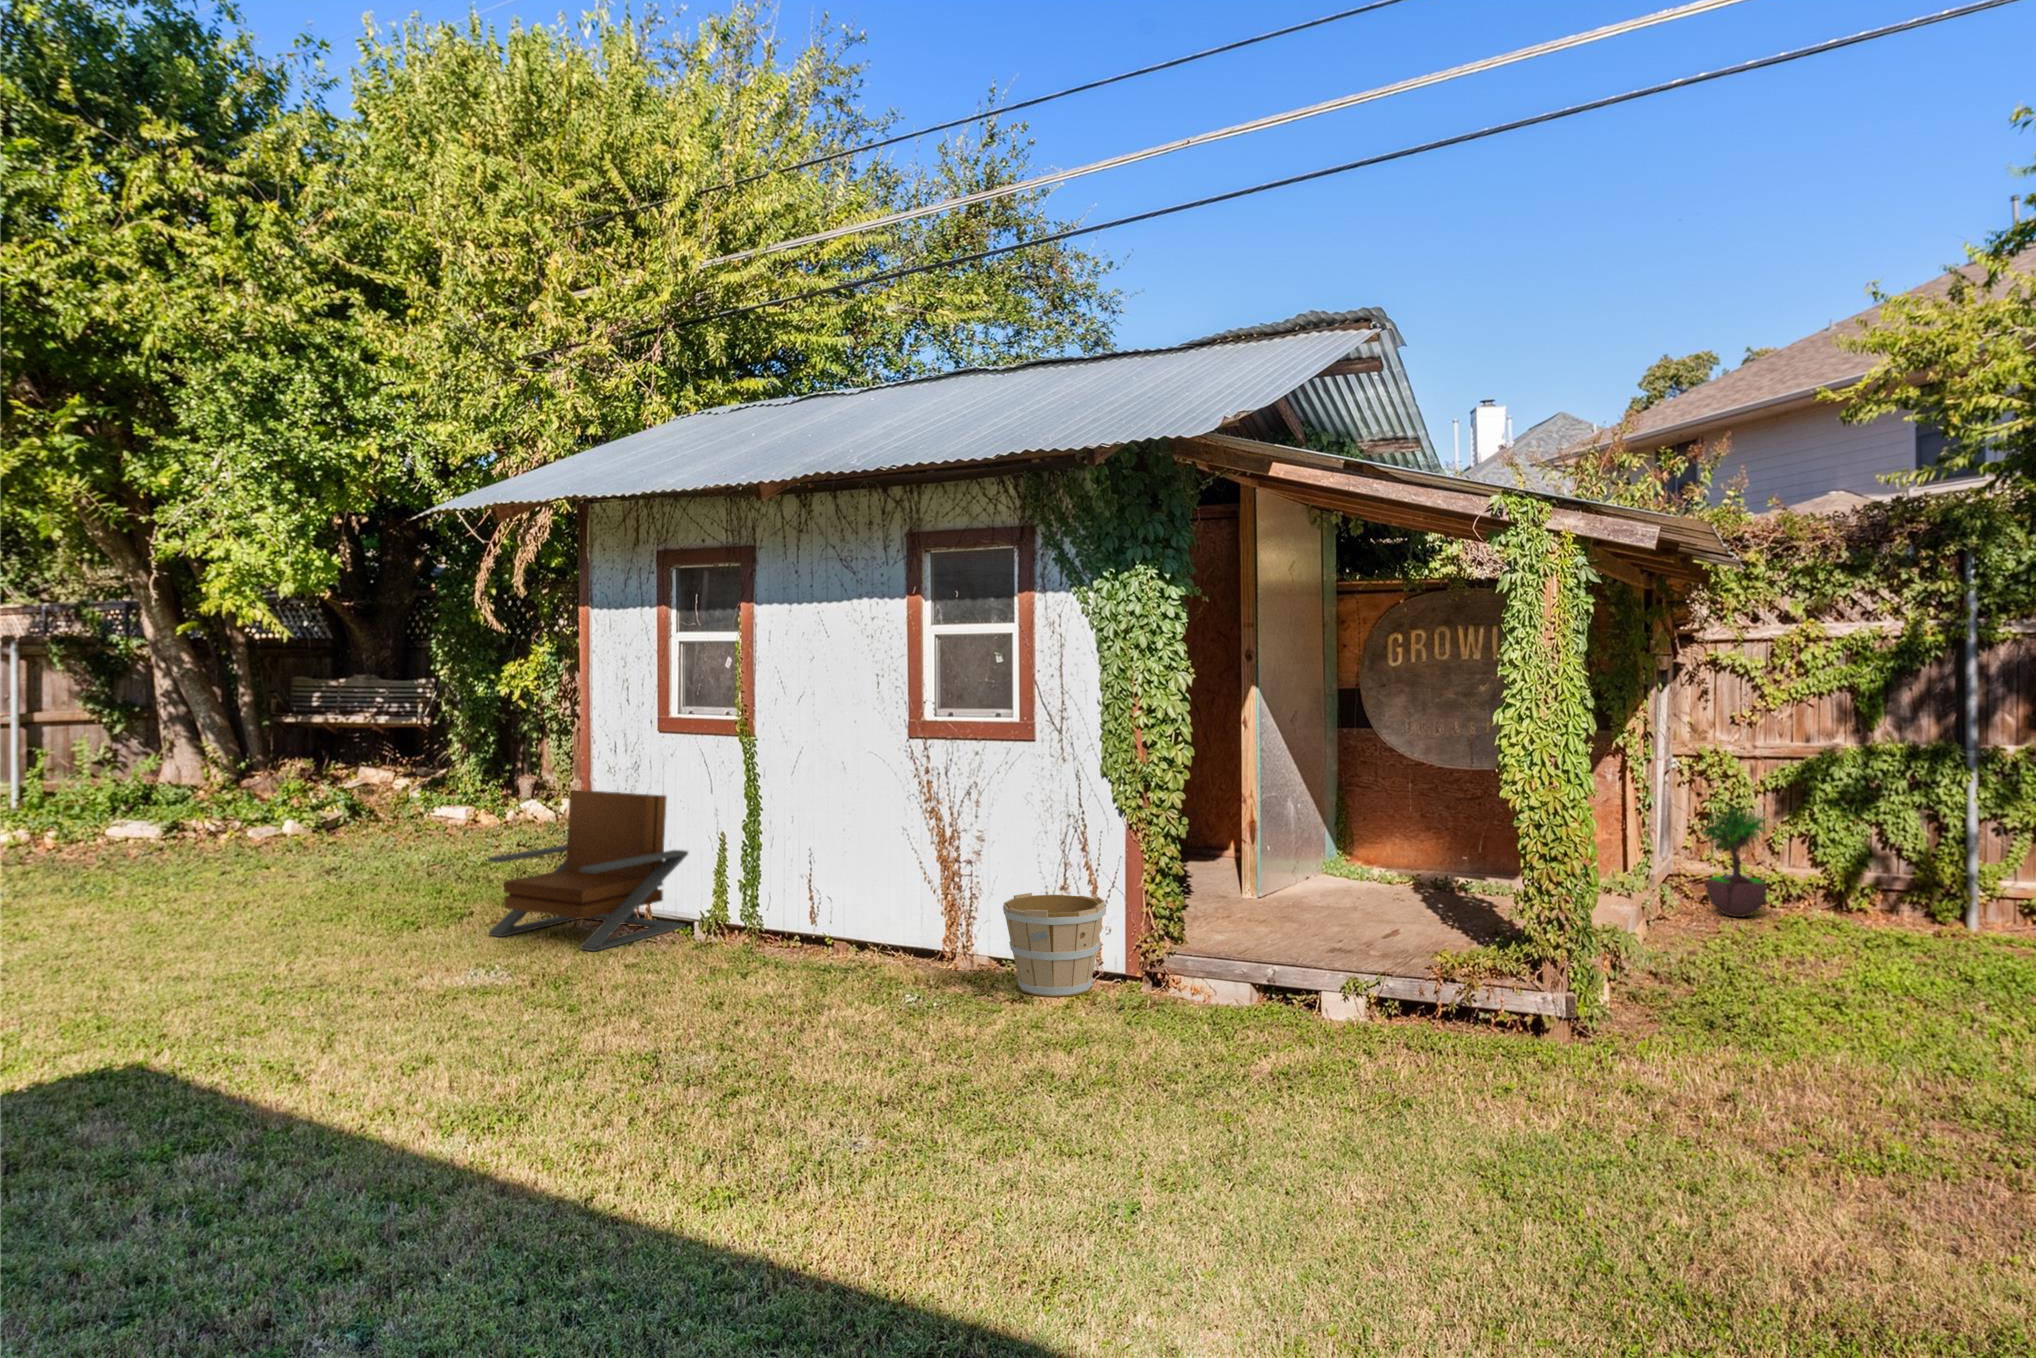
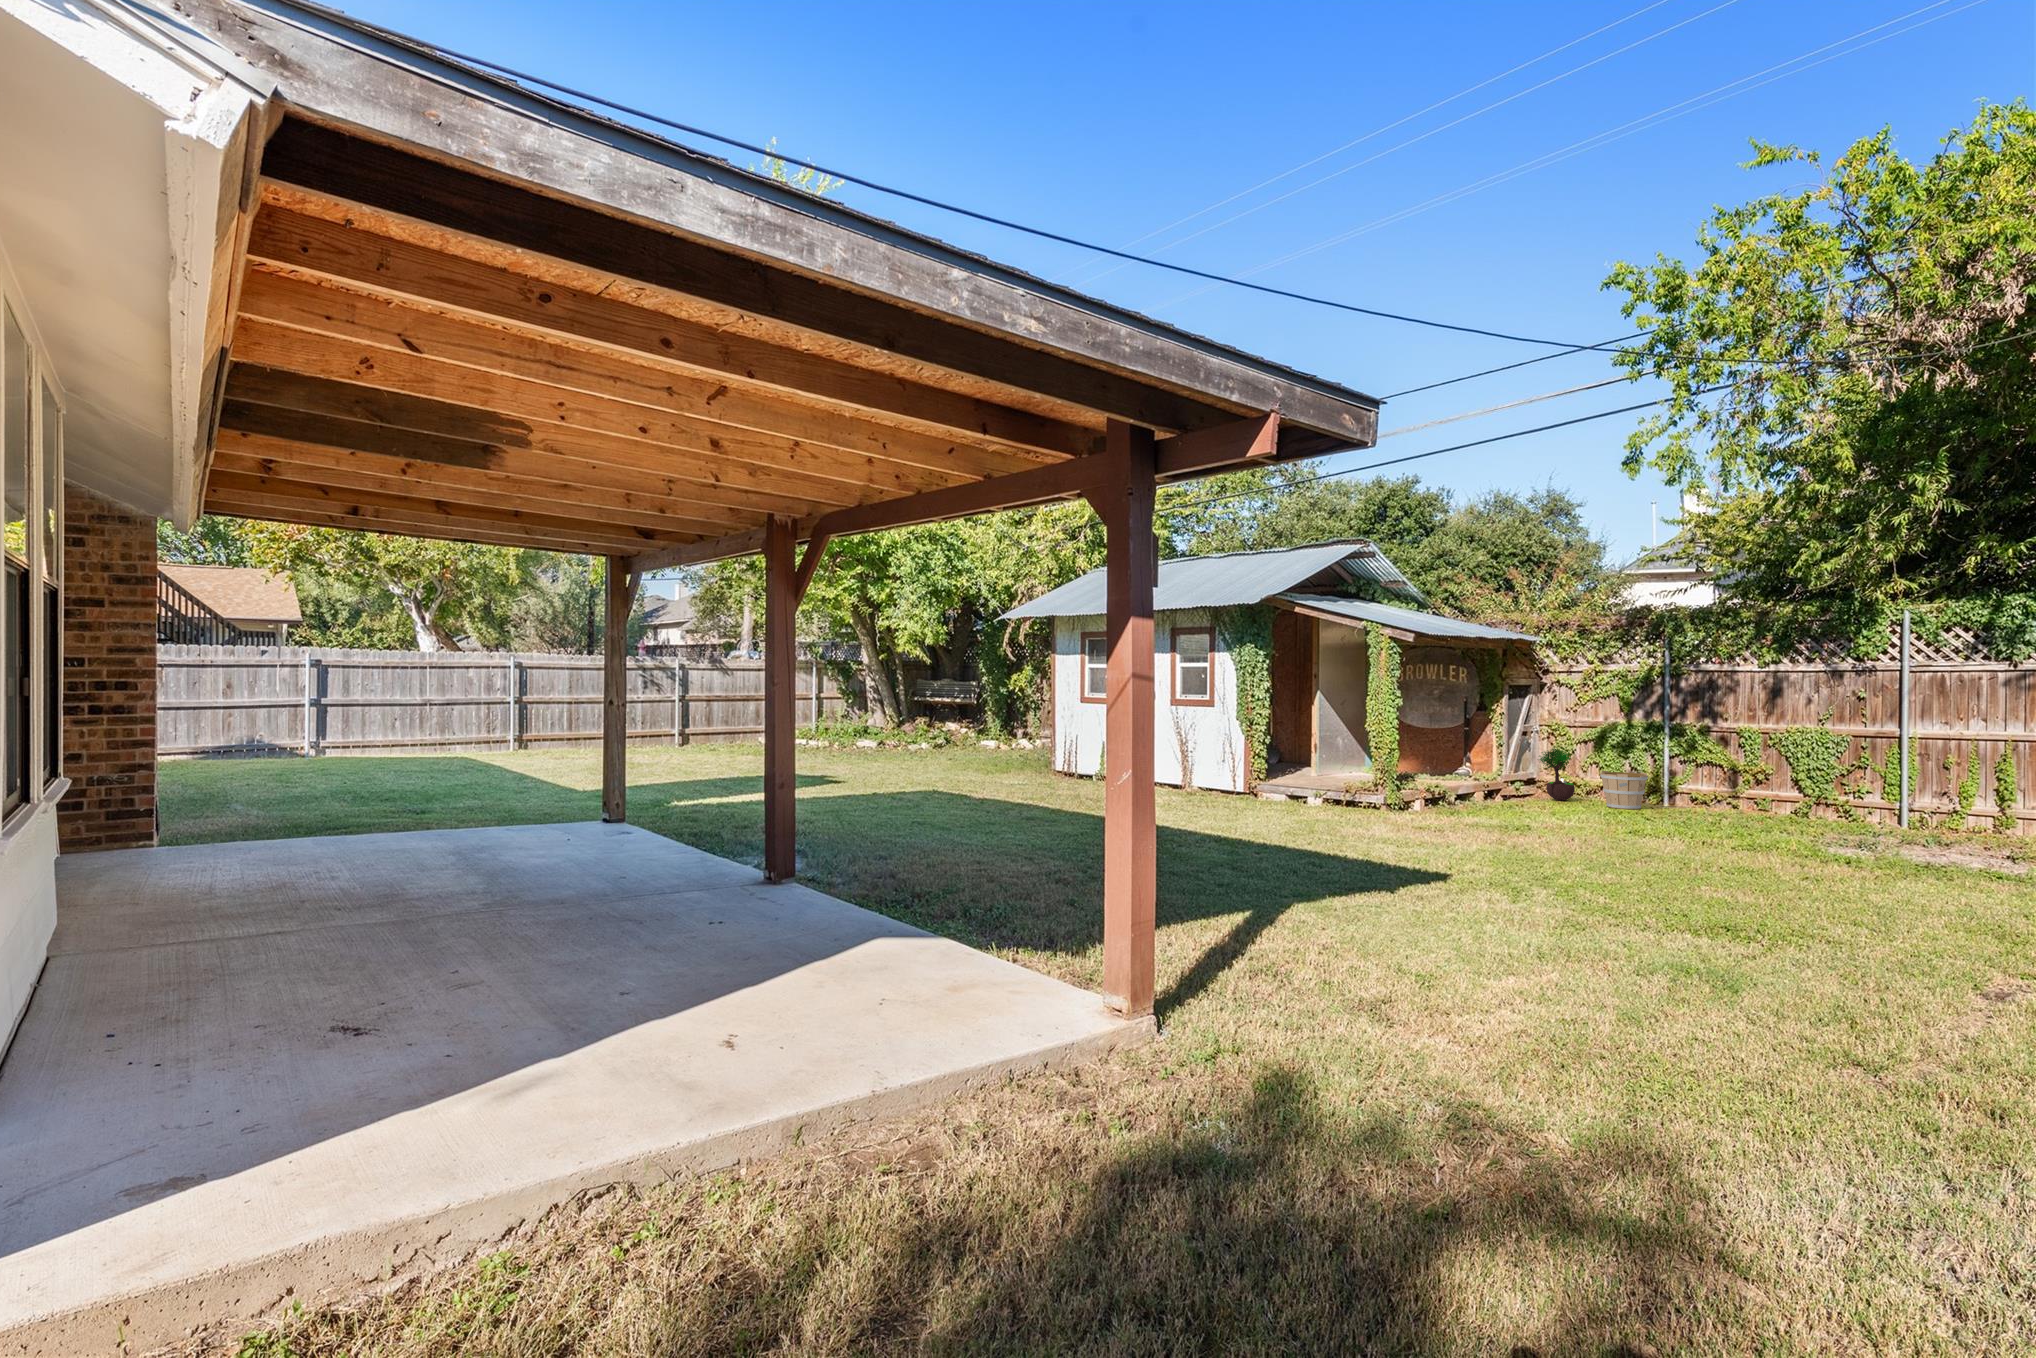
lounge chair: present [488,791,688,952] -> none [1014,725,1088,783]
wooden bucket: present [1003,893,1106,997] -> present [1600,771,1648,809]

